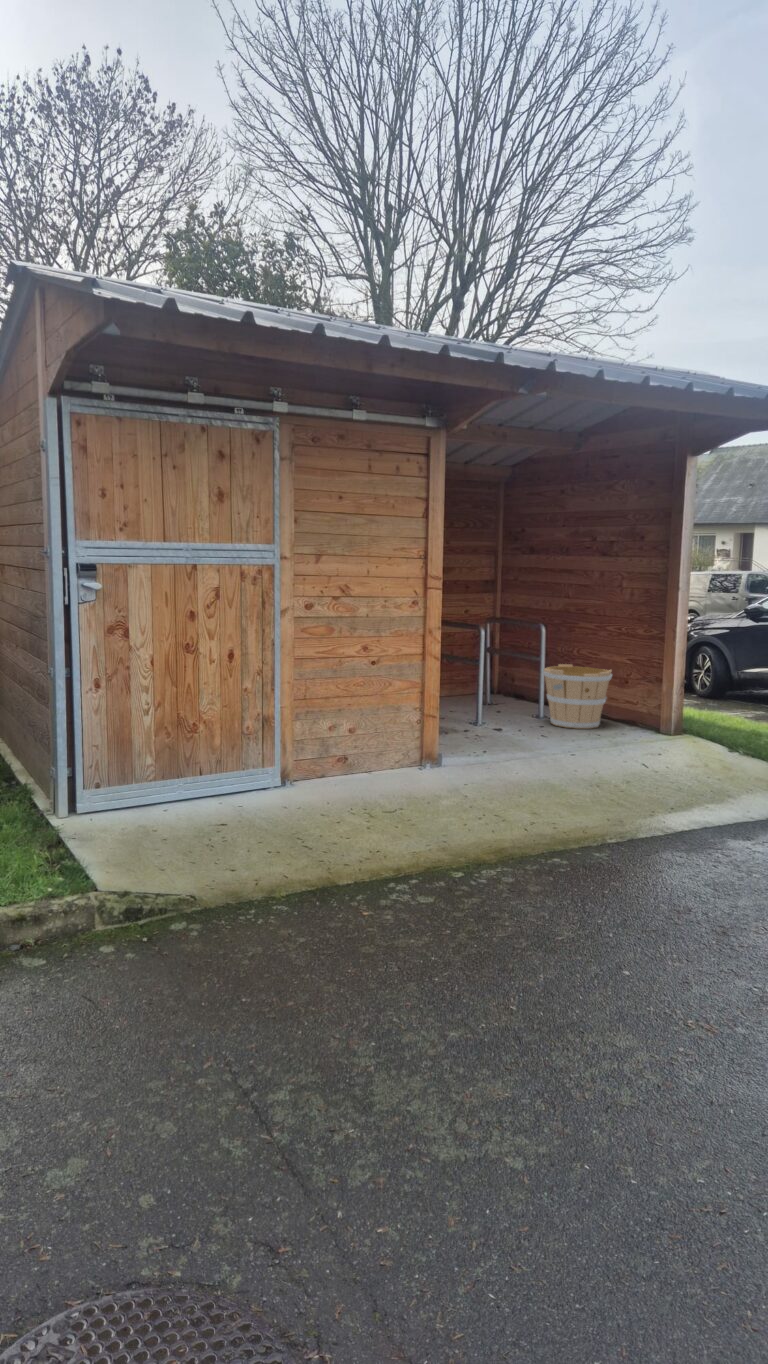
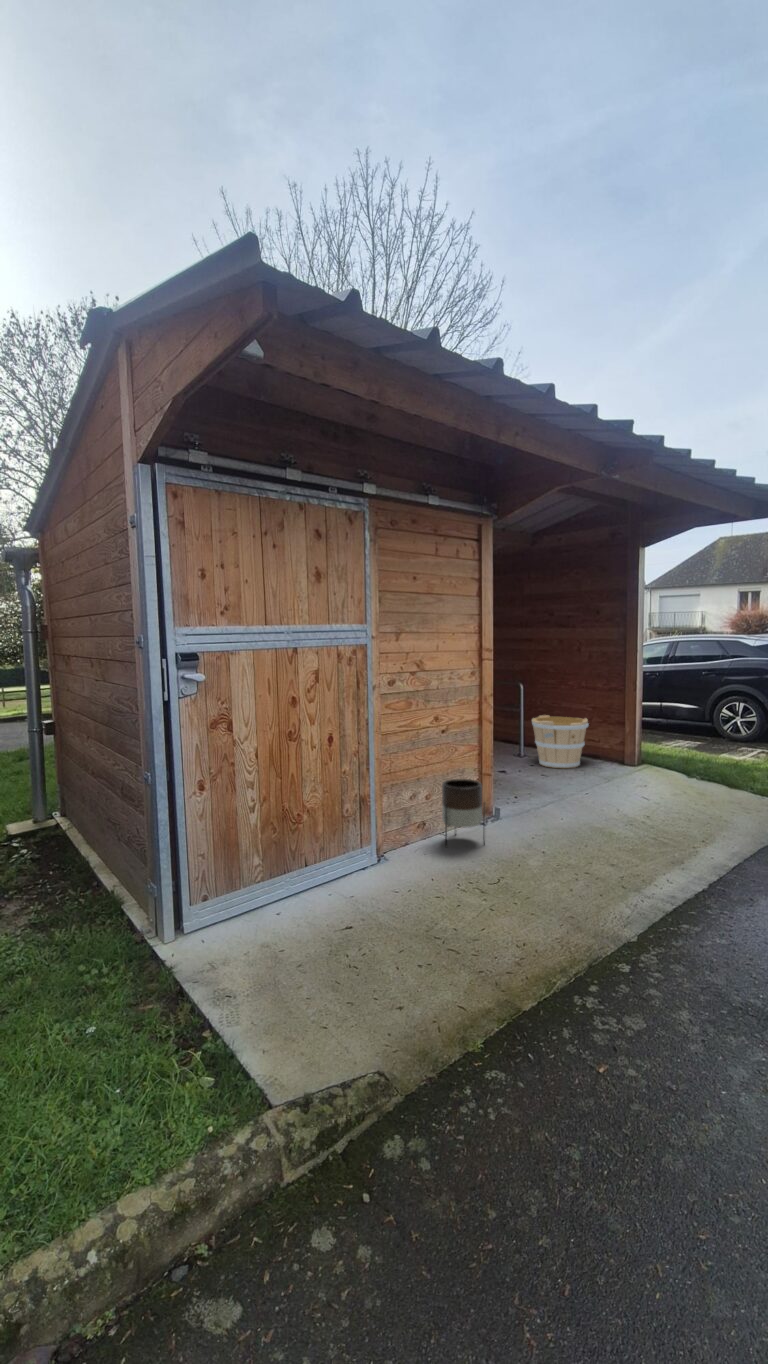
planter: none [360,713,405,782] -> present [442,779,485,846]

